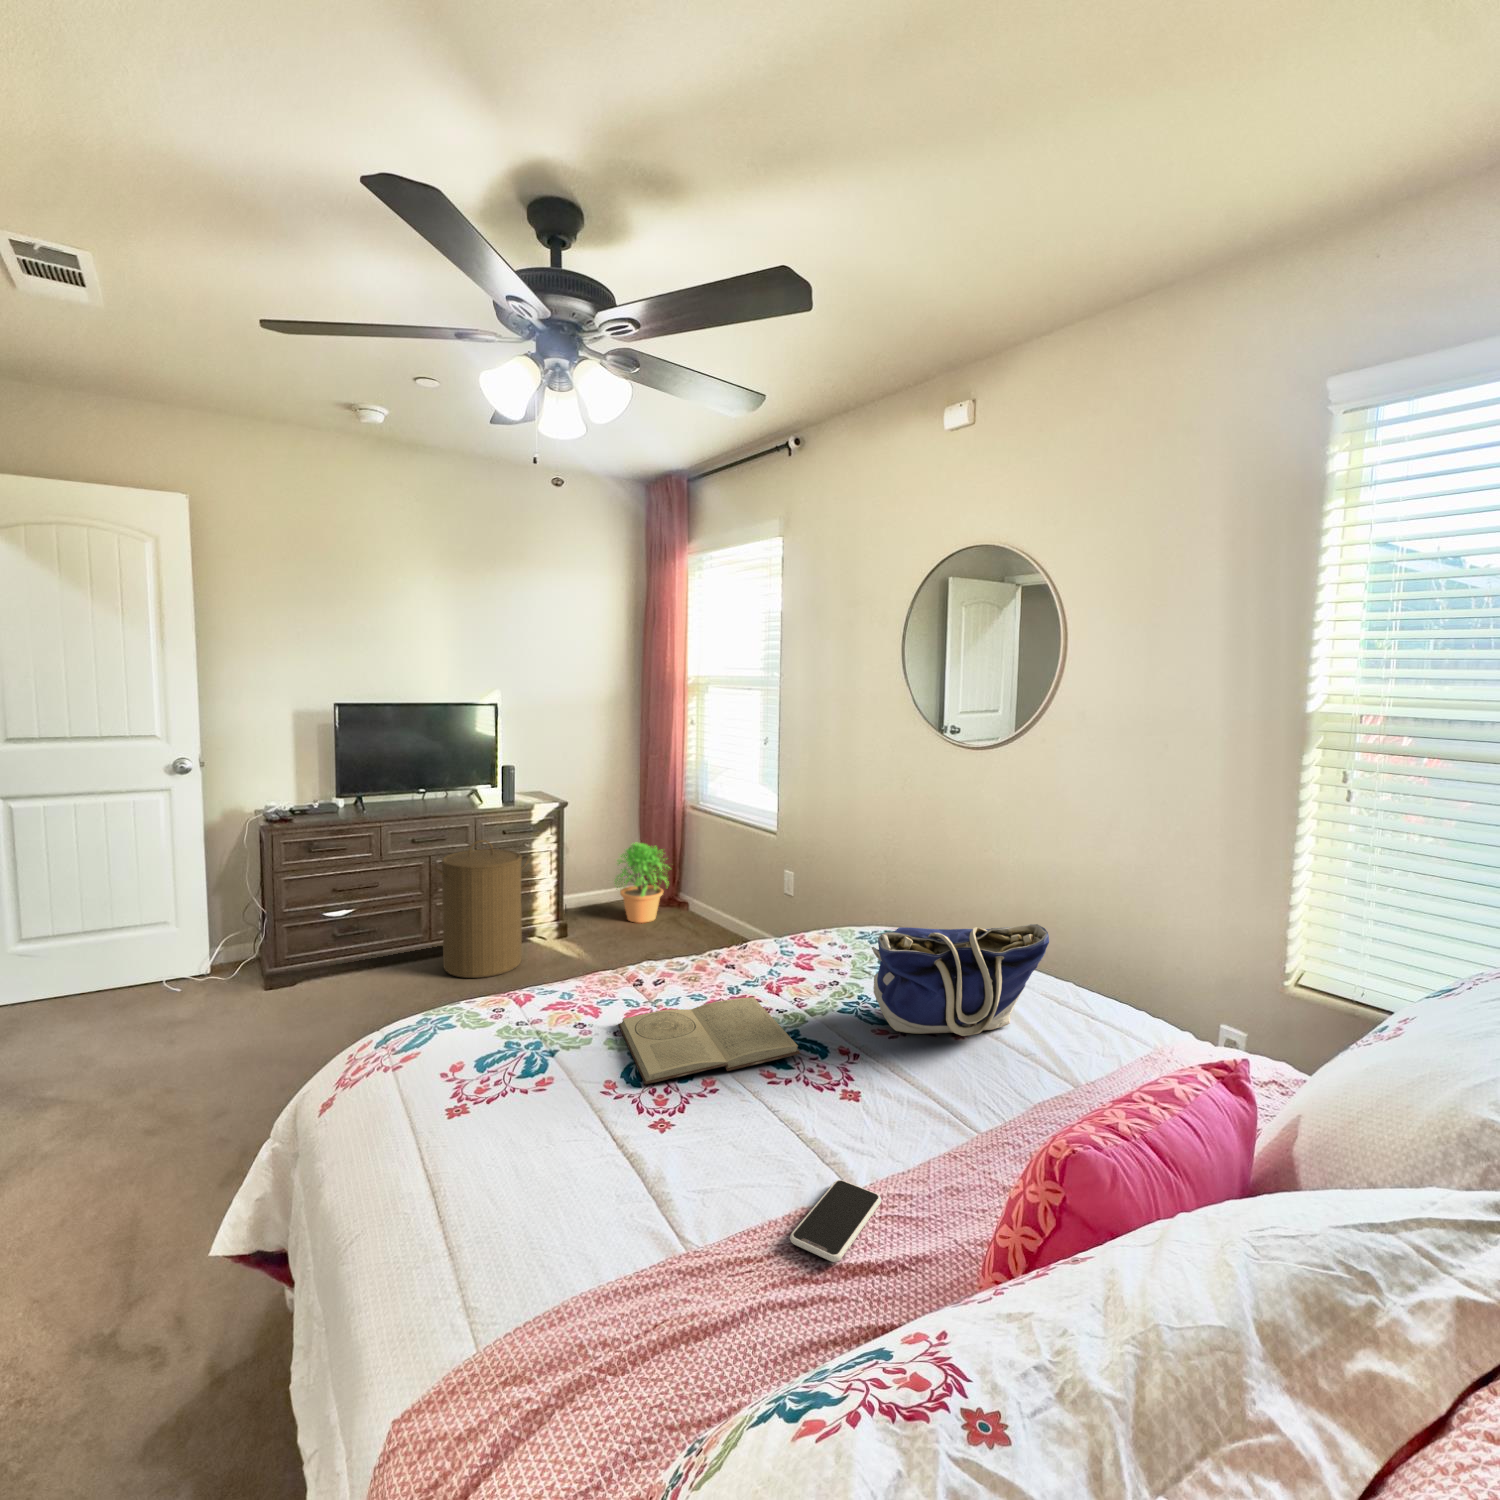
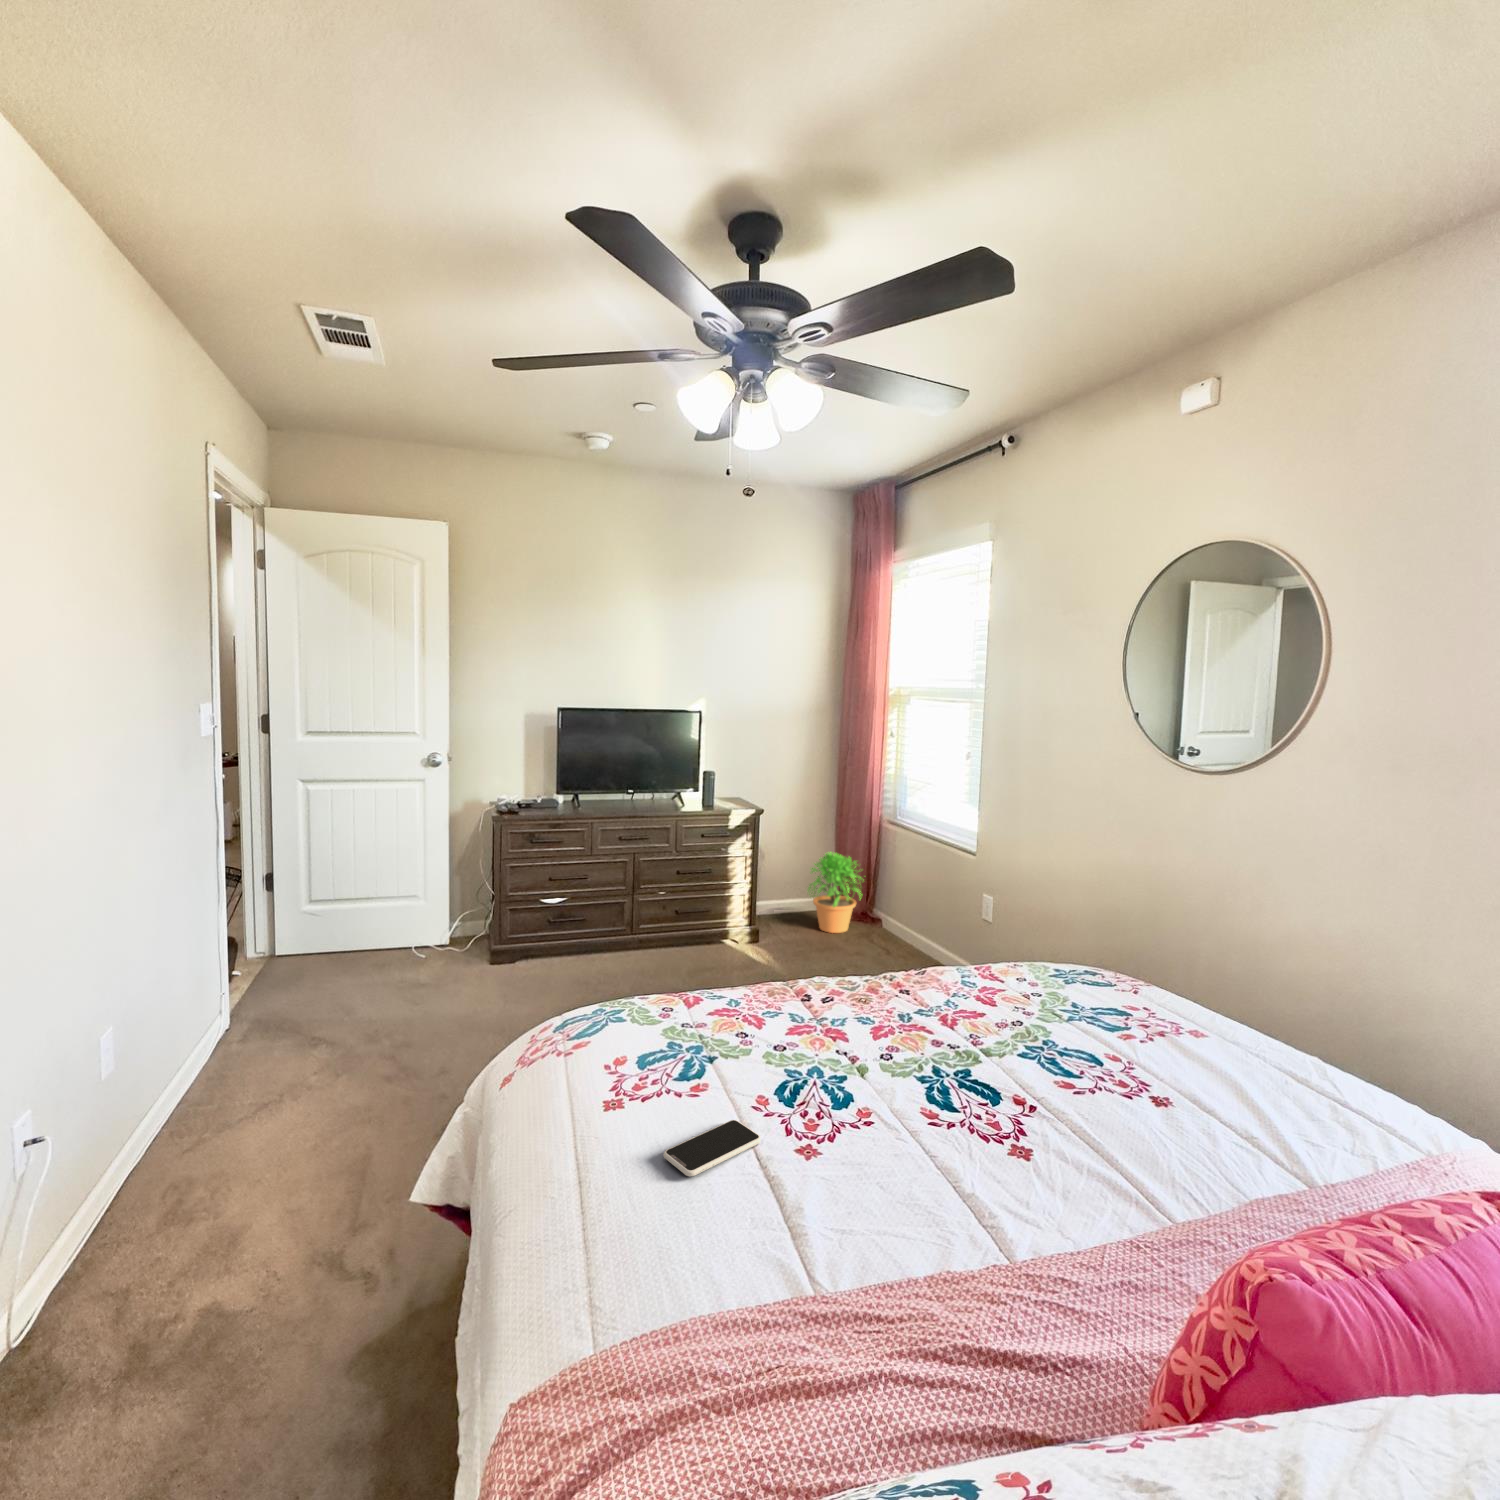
laundry hamper: present [433,840,529,978] -> none [637,841,725,972]
tote bag: present [871,924,1049,1036] -> none [1054,970,1282,1103]
book: present [618,997,800,1085] -> none [779,1027,966,1106]
smartphone: present [790,1180,881,1262] -> present [664,1120,761,1176]

